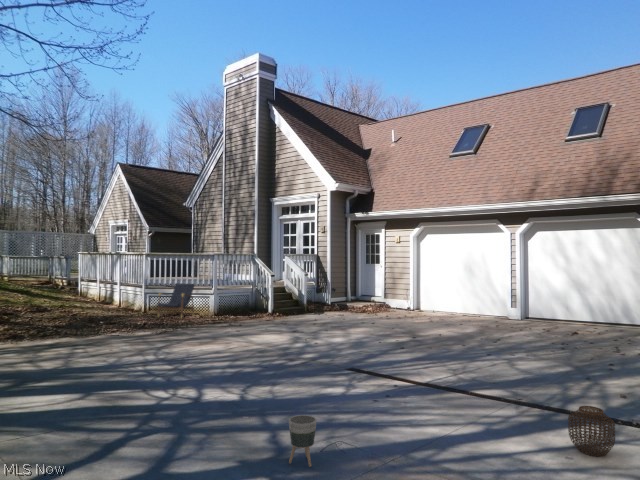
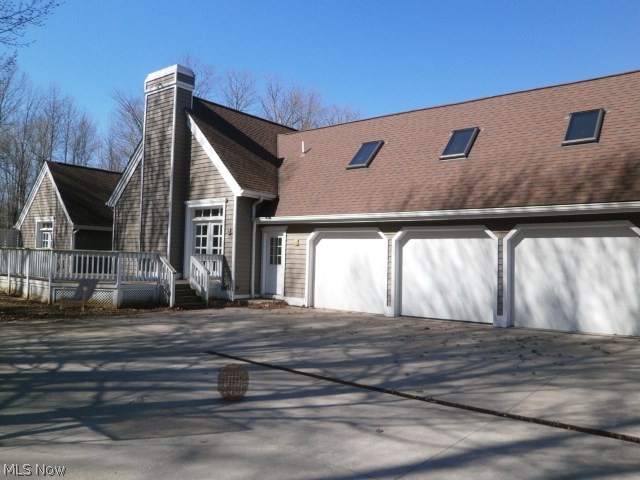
woven basket: present [568,406,615,457] -> present [217,364,249,401]
planter: present [289,415,317,467] -> none [90,370,114,407]

